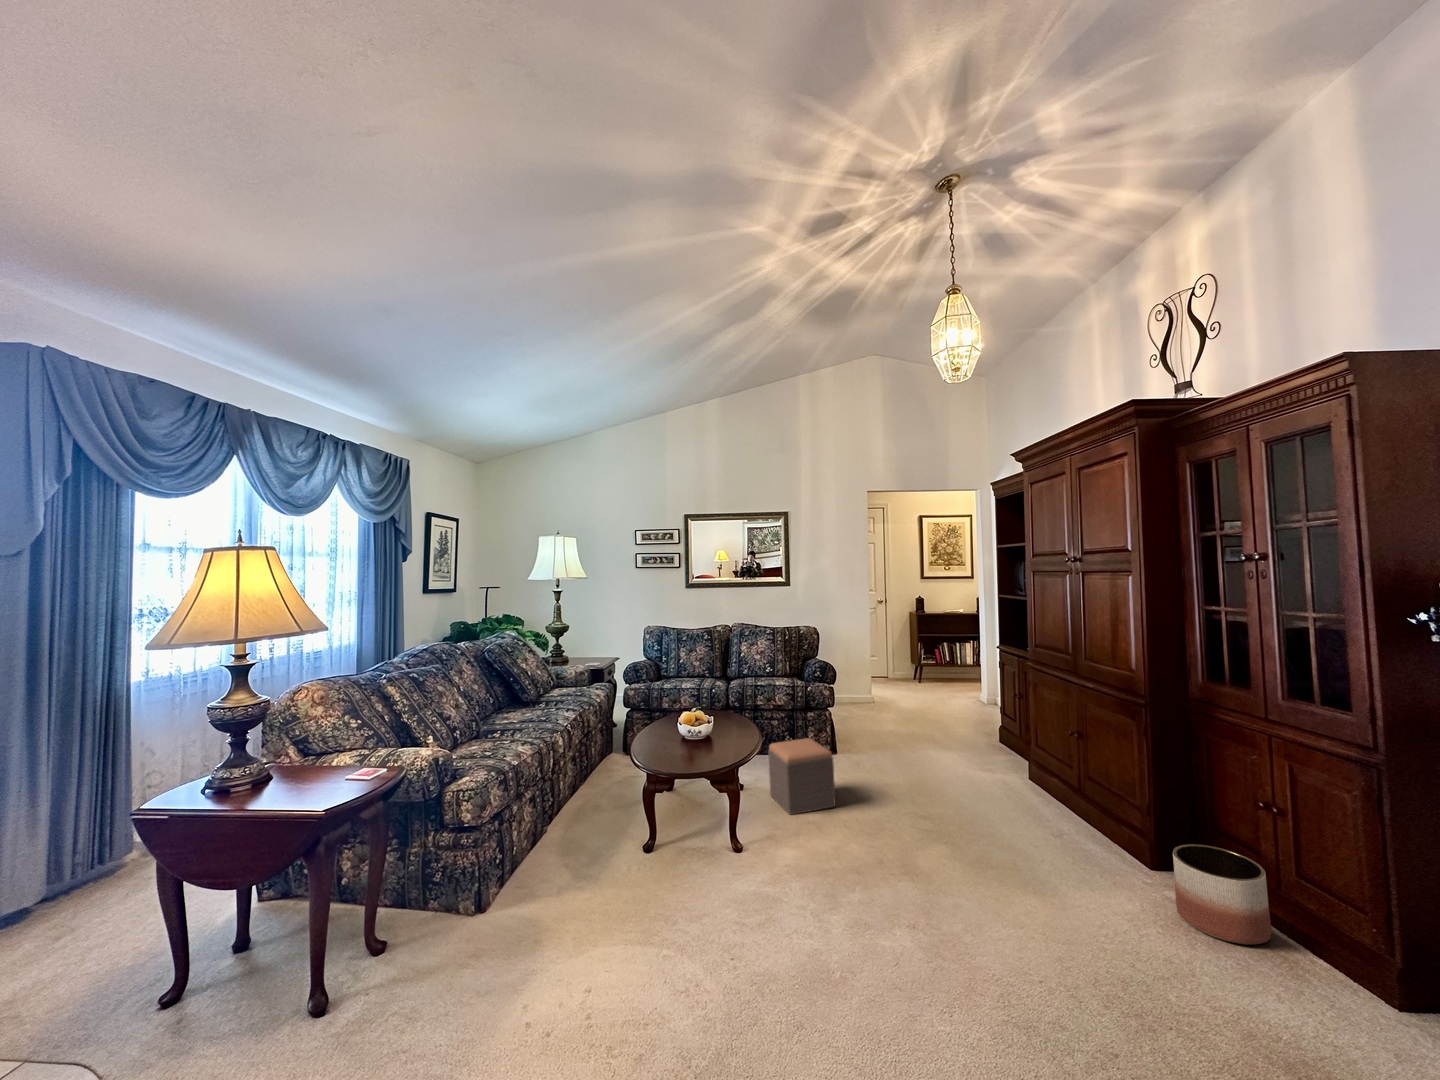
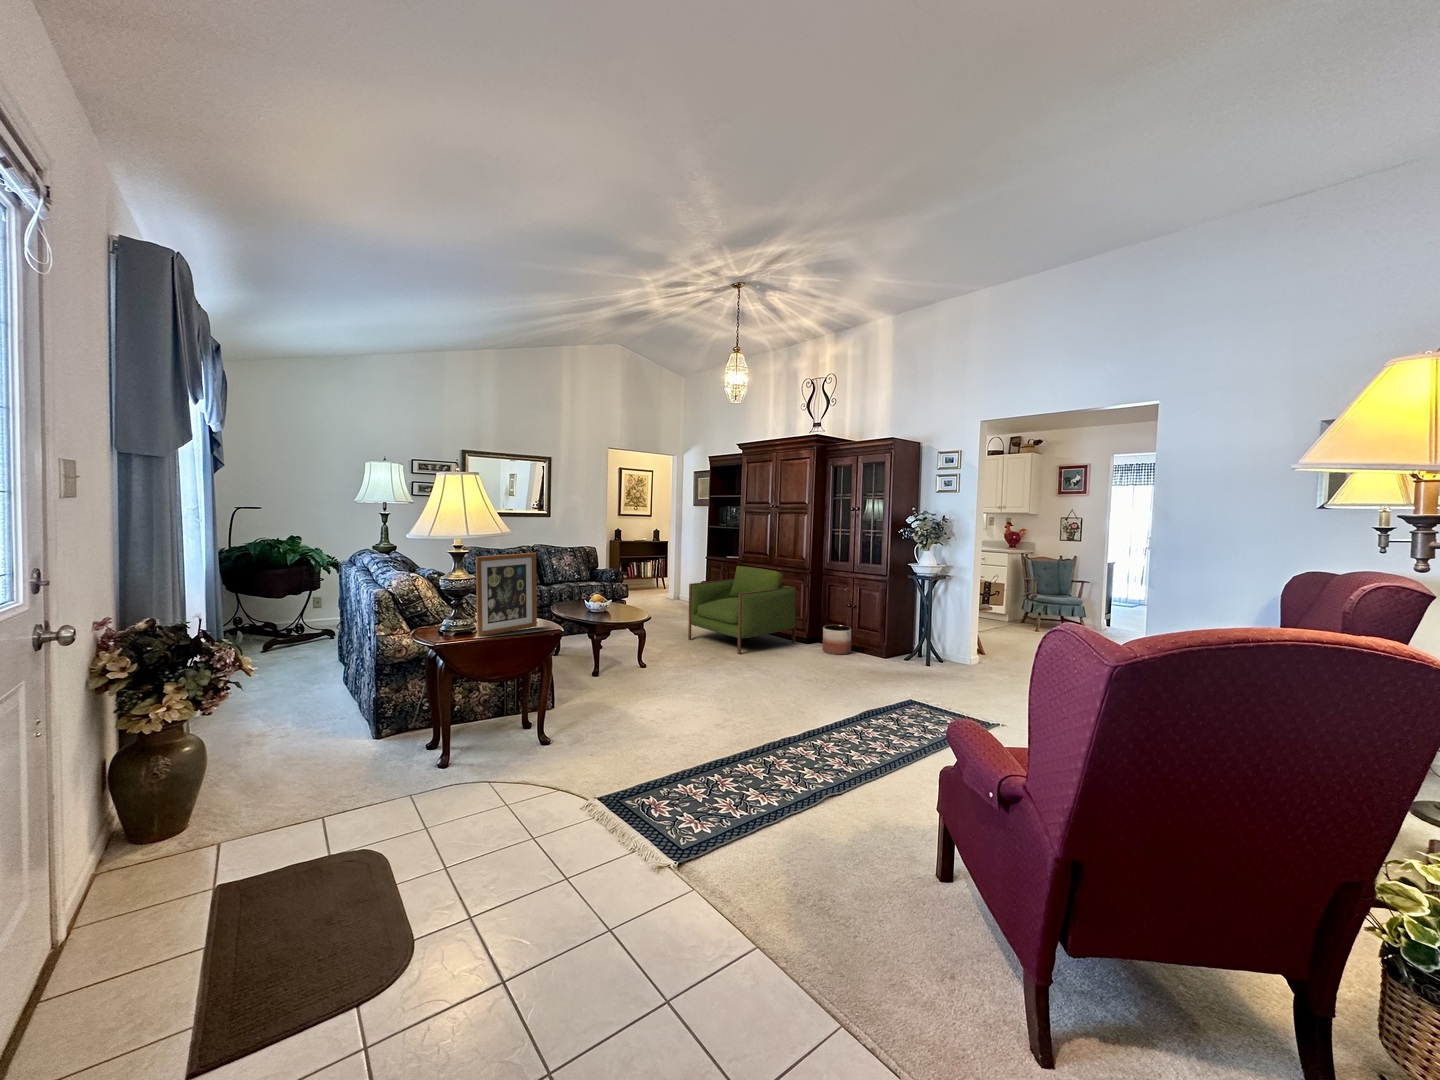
picture frame: none [210,671,323,804] -> present [476,553,537,636]
armchair: none [897,673,1118,866] -> present [688,566,796,655]
footstool: present [768,738,836,815] -> none [621,612,664,654]

